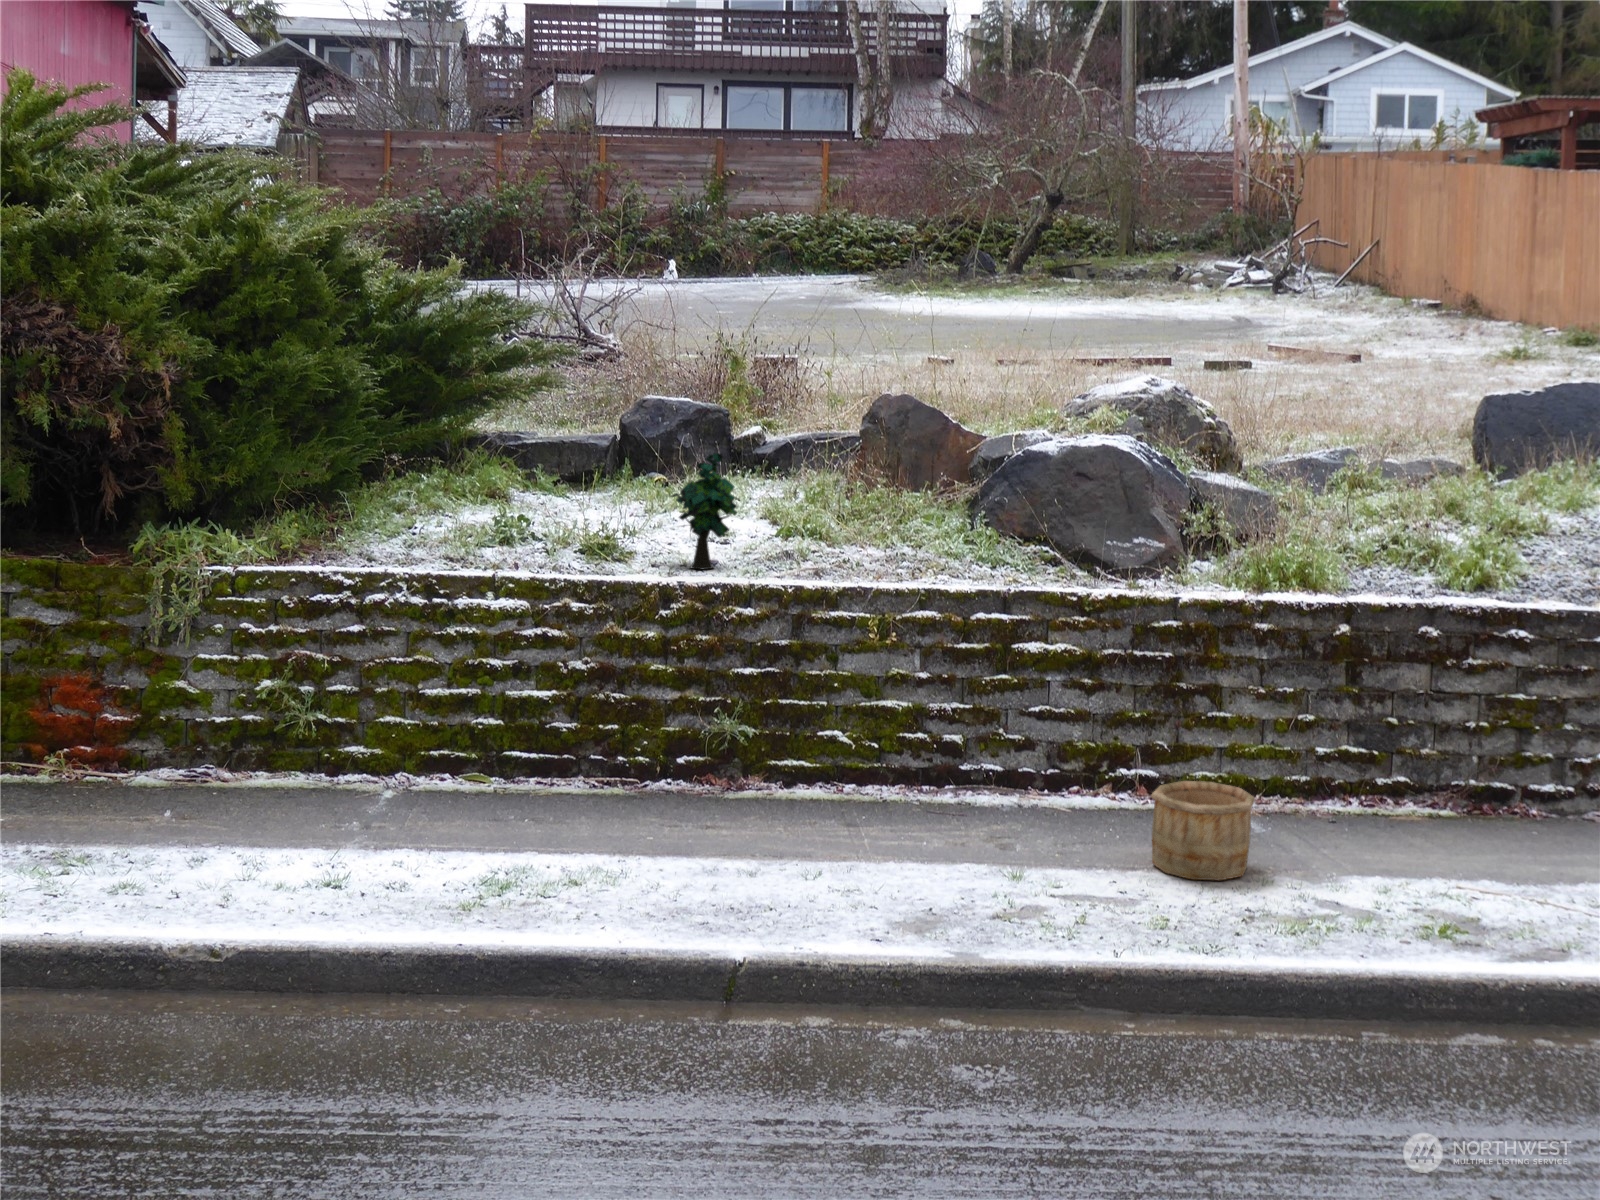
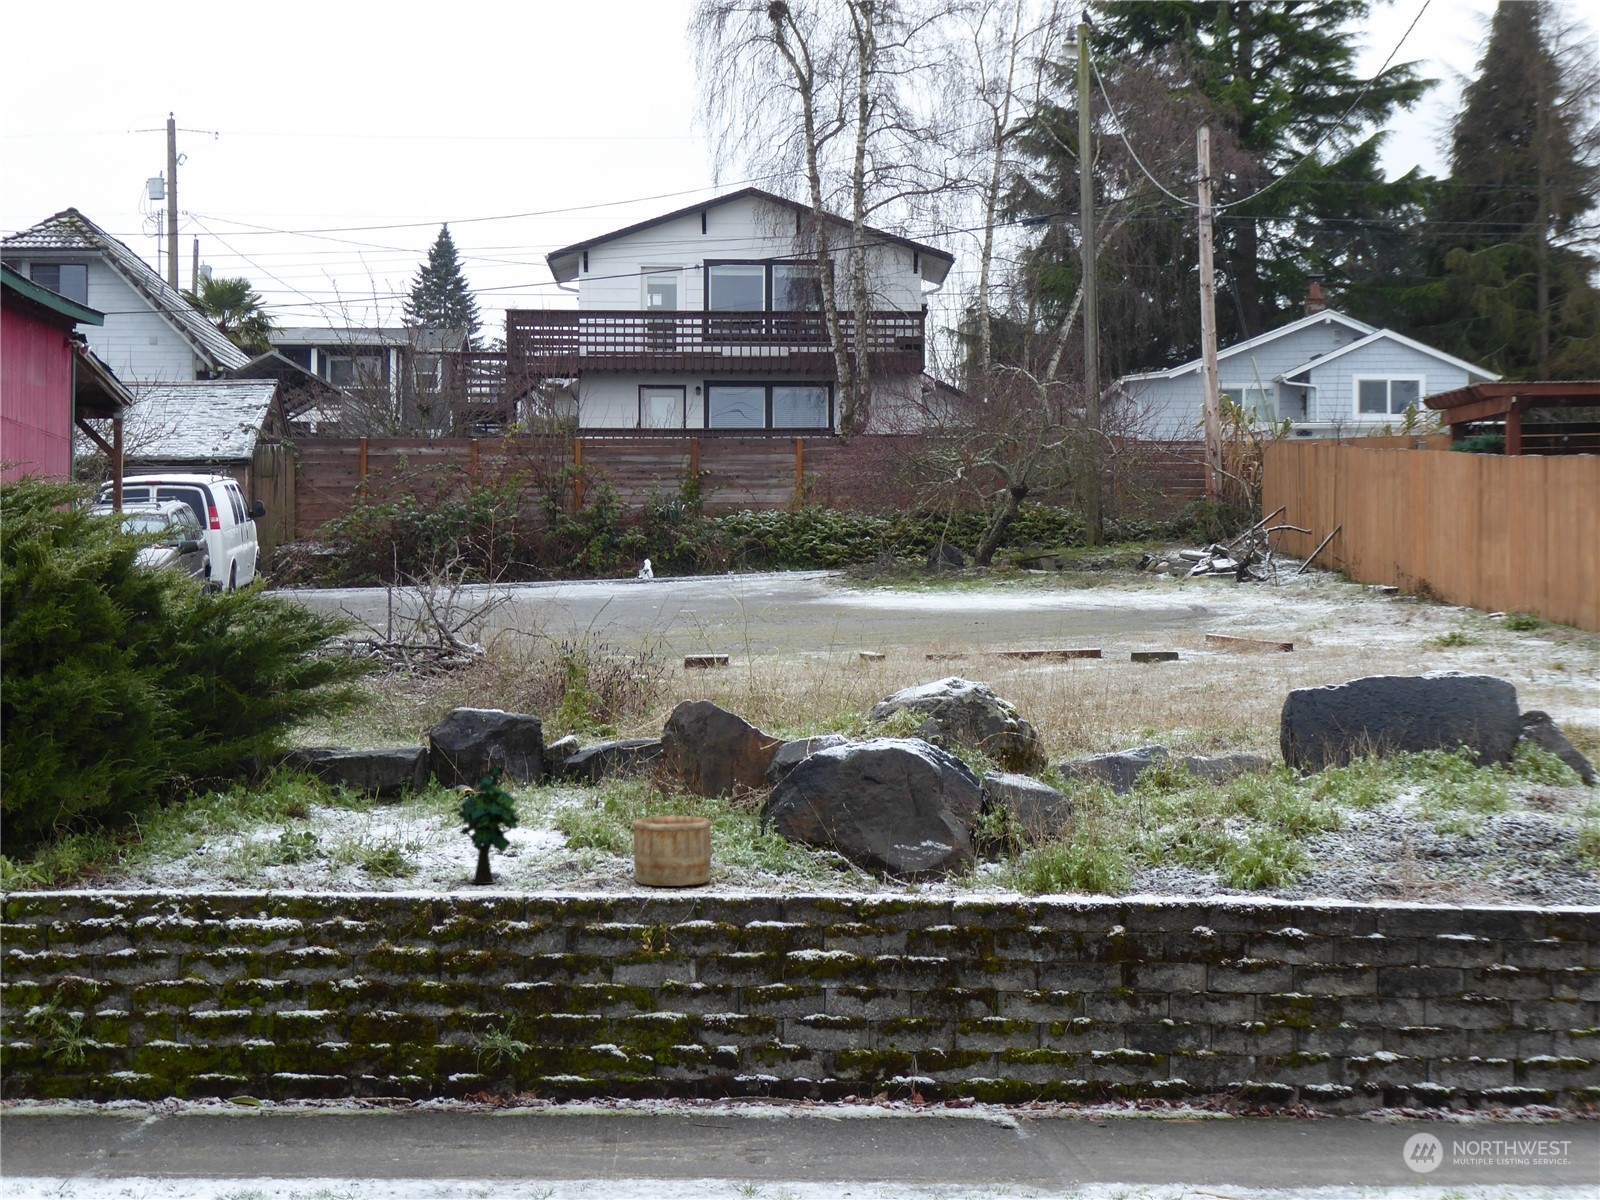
wooden bucket: present [1151,781,1255,880] -> present [632,816,713,886]

